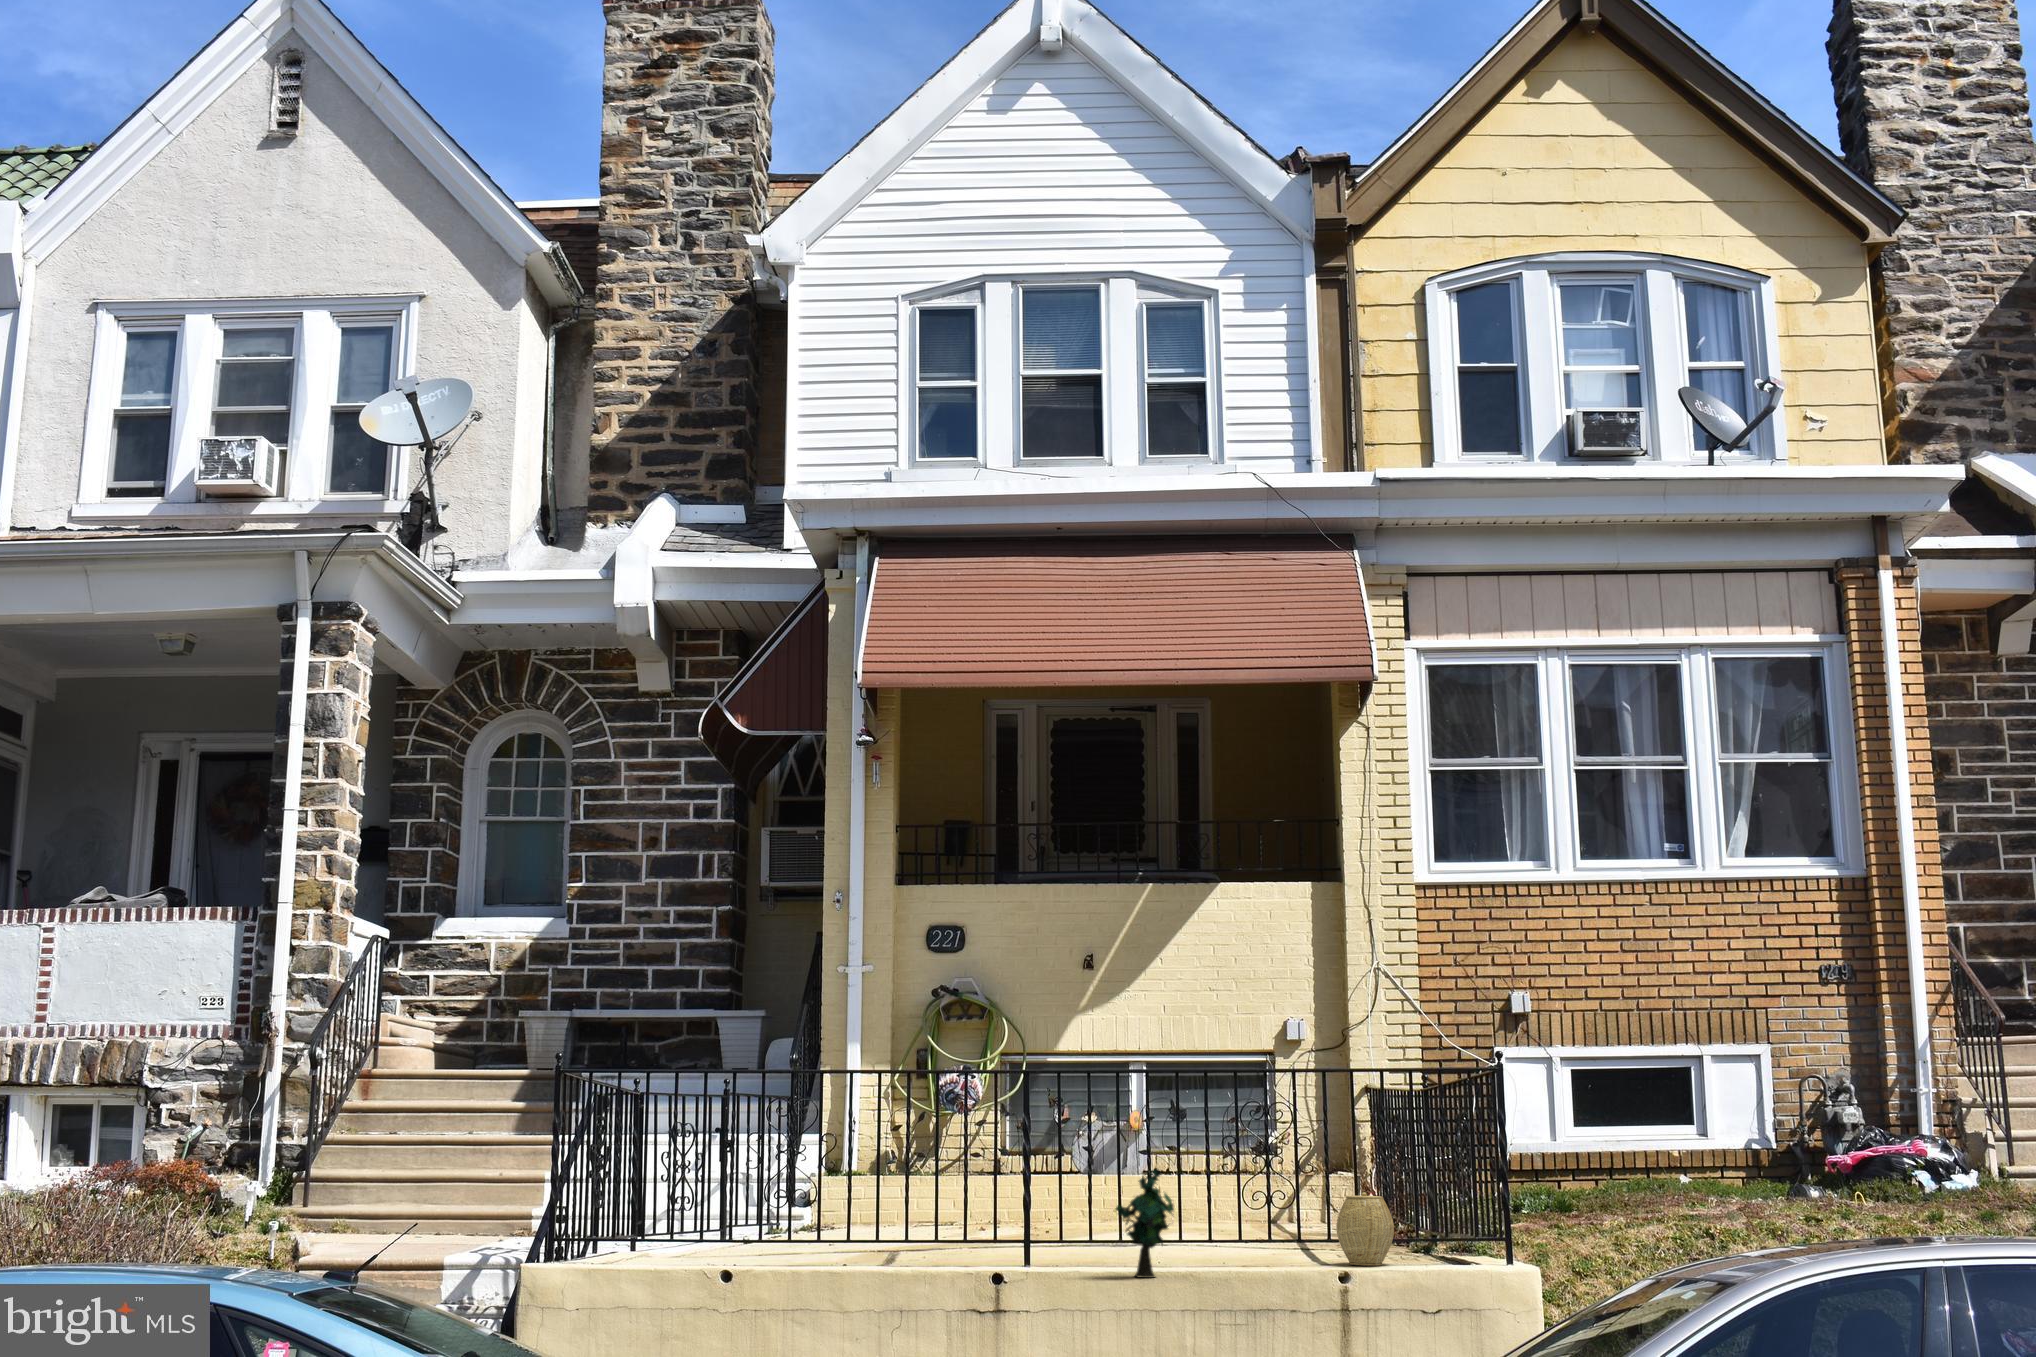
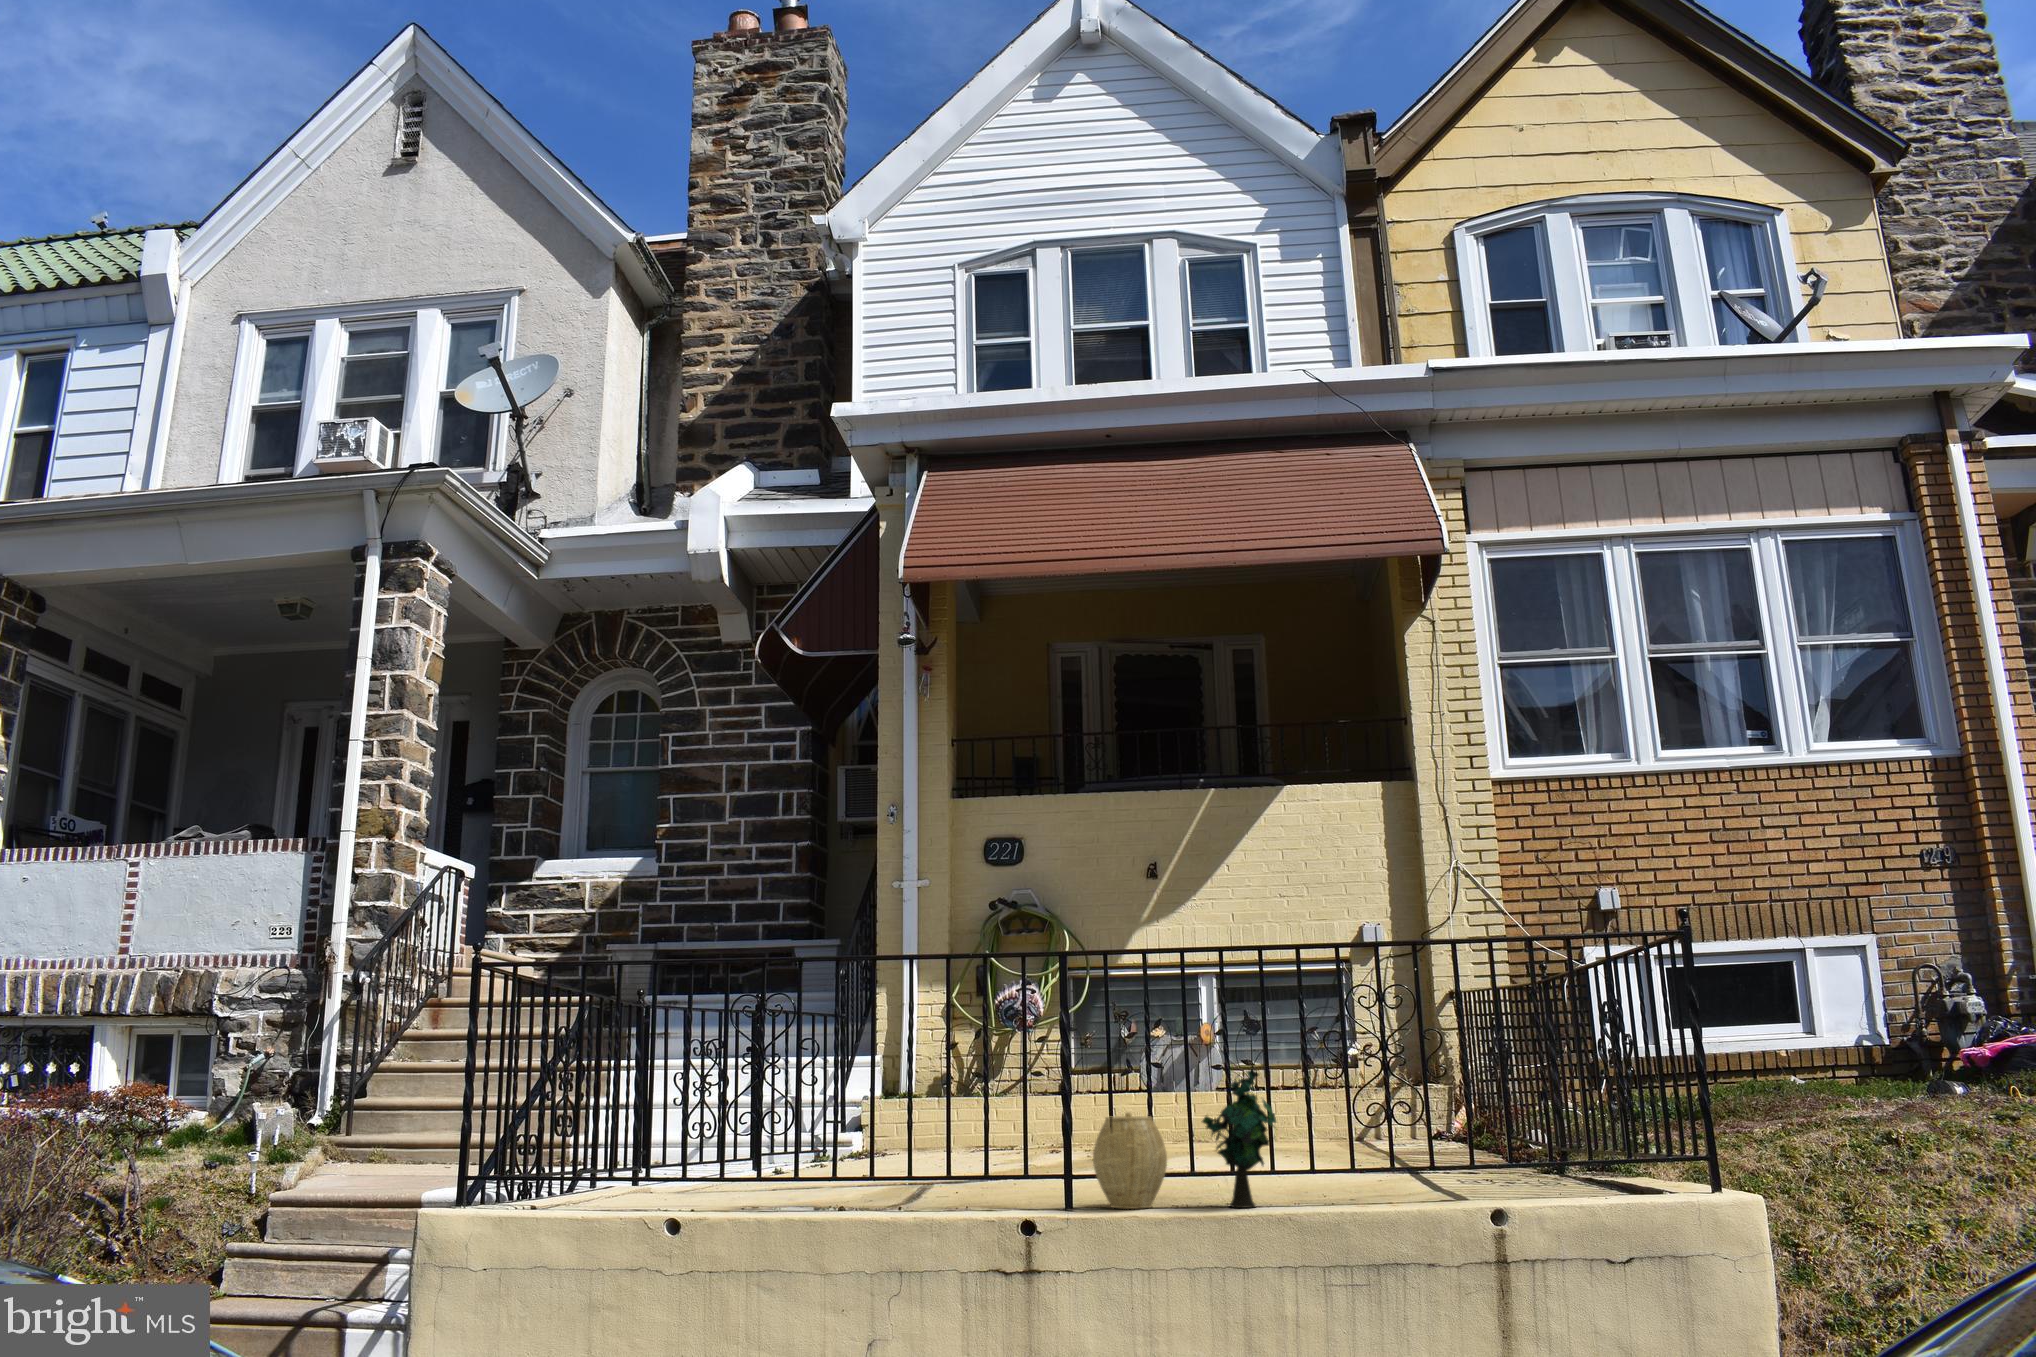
woven basket: present [1336,1192,1394,1266] -> present [1093,1112,1167,1209]

